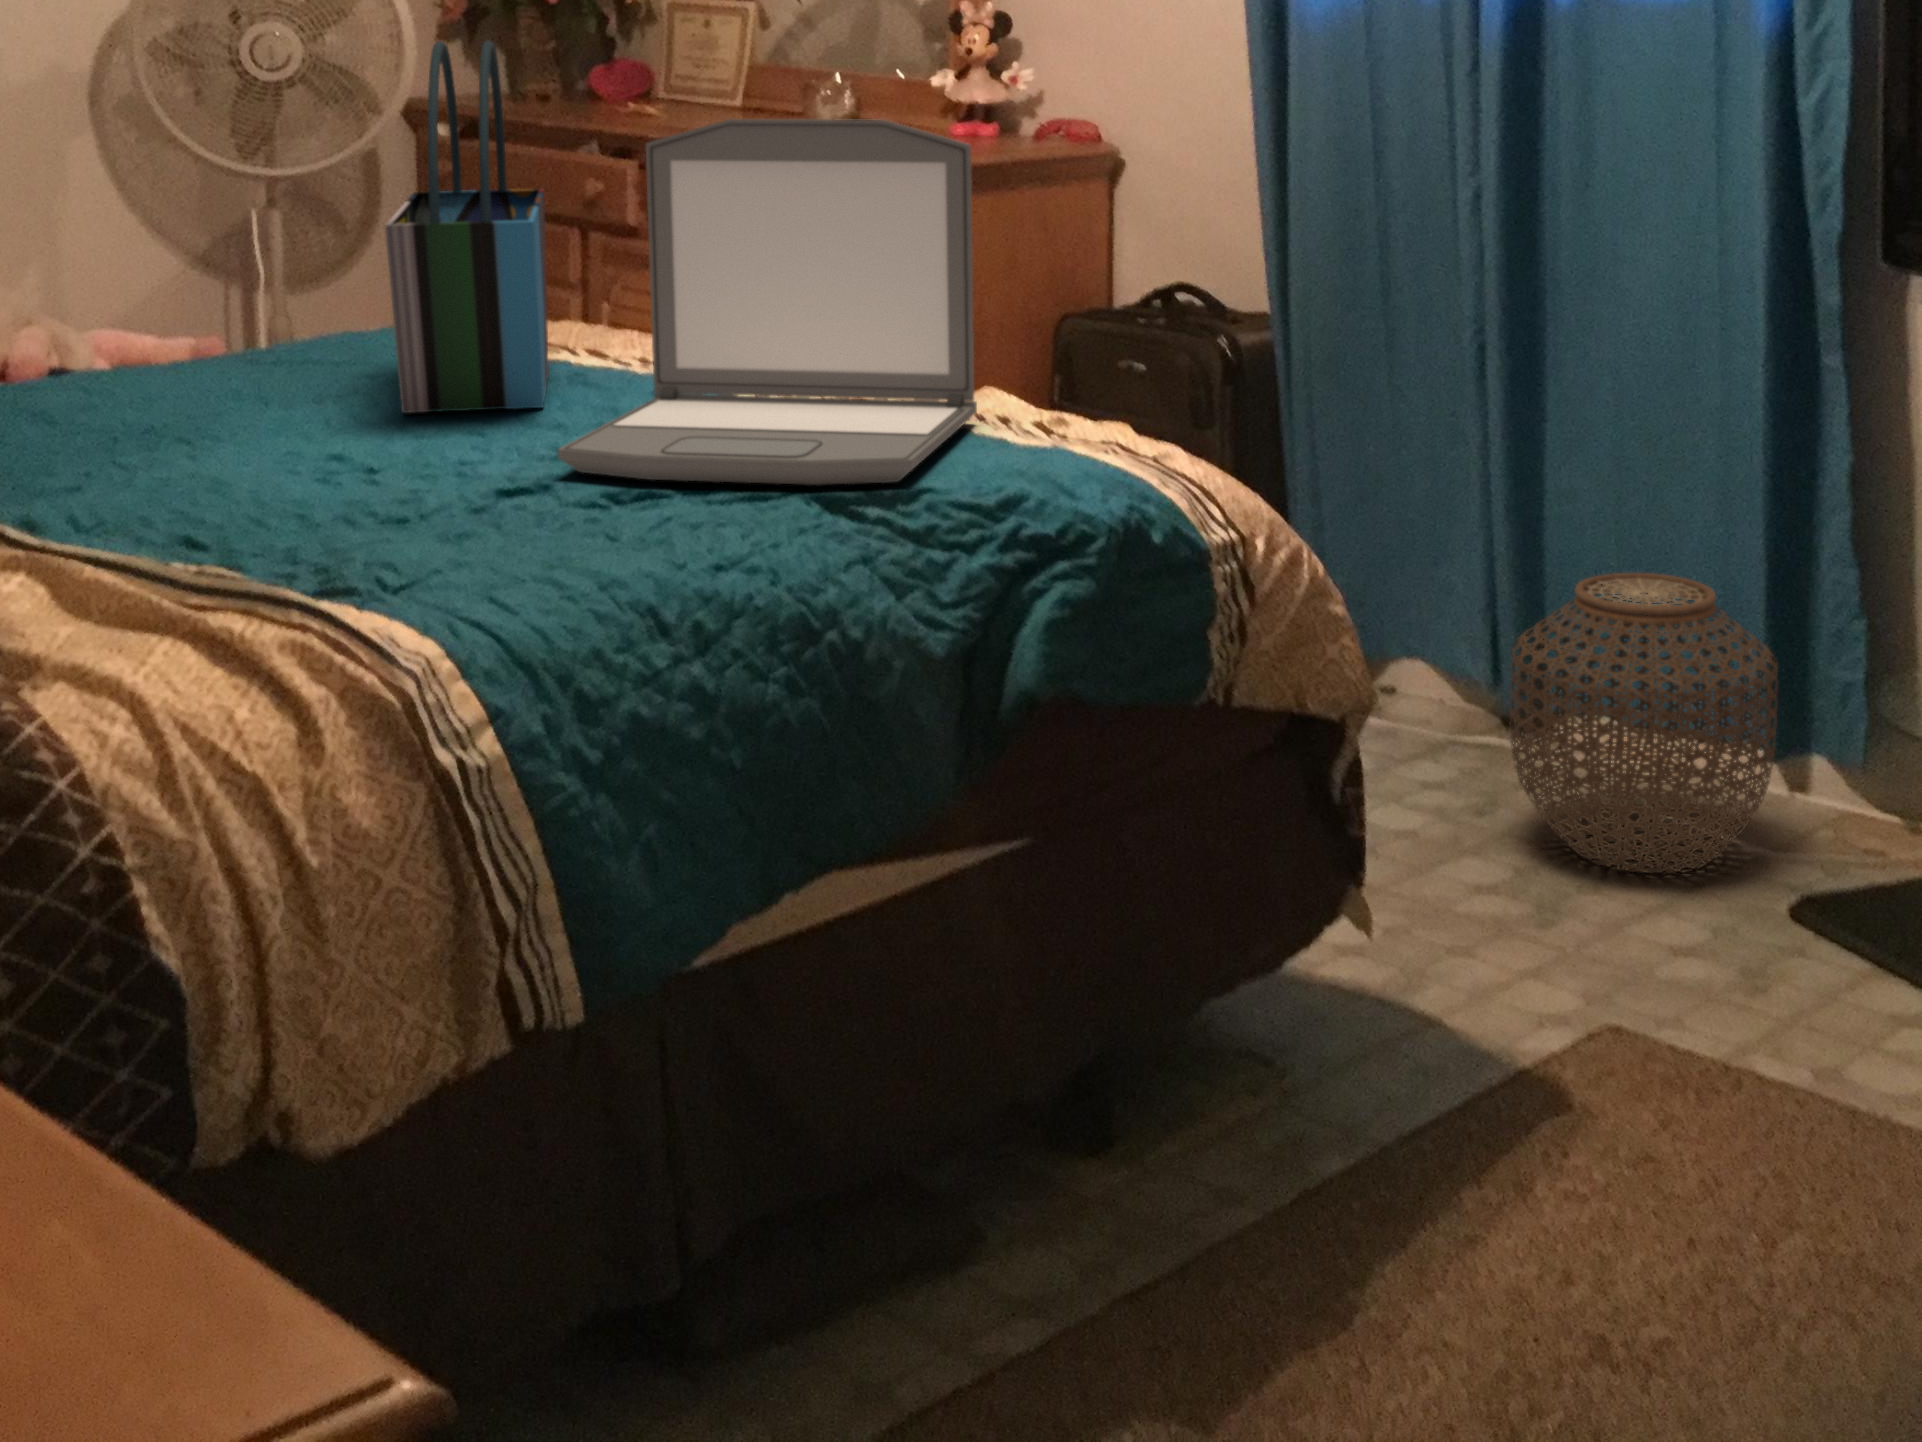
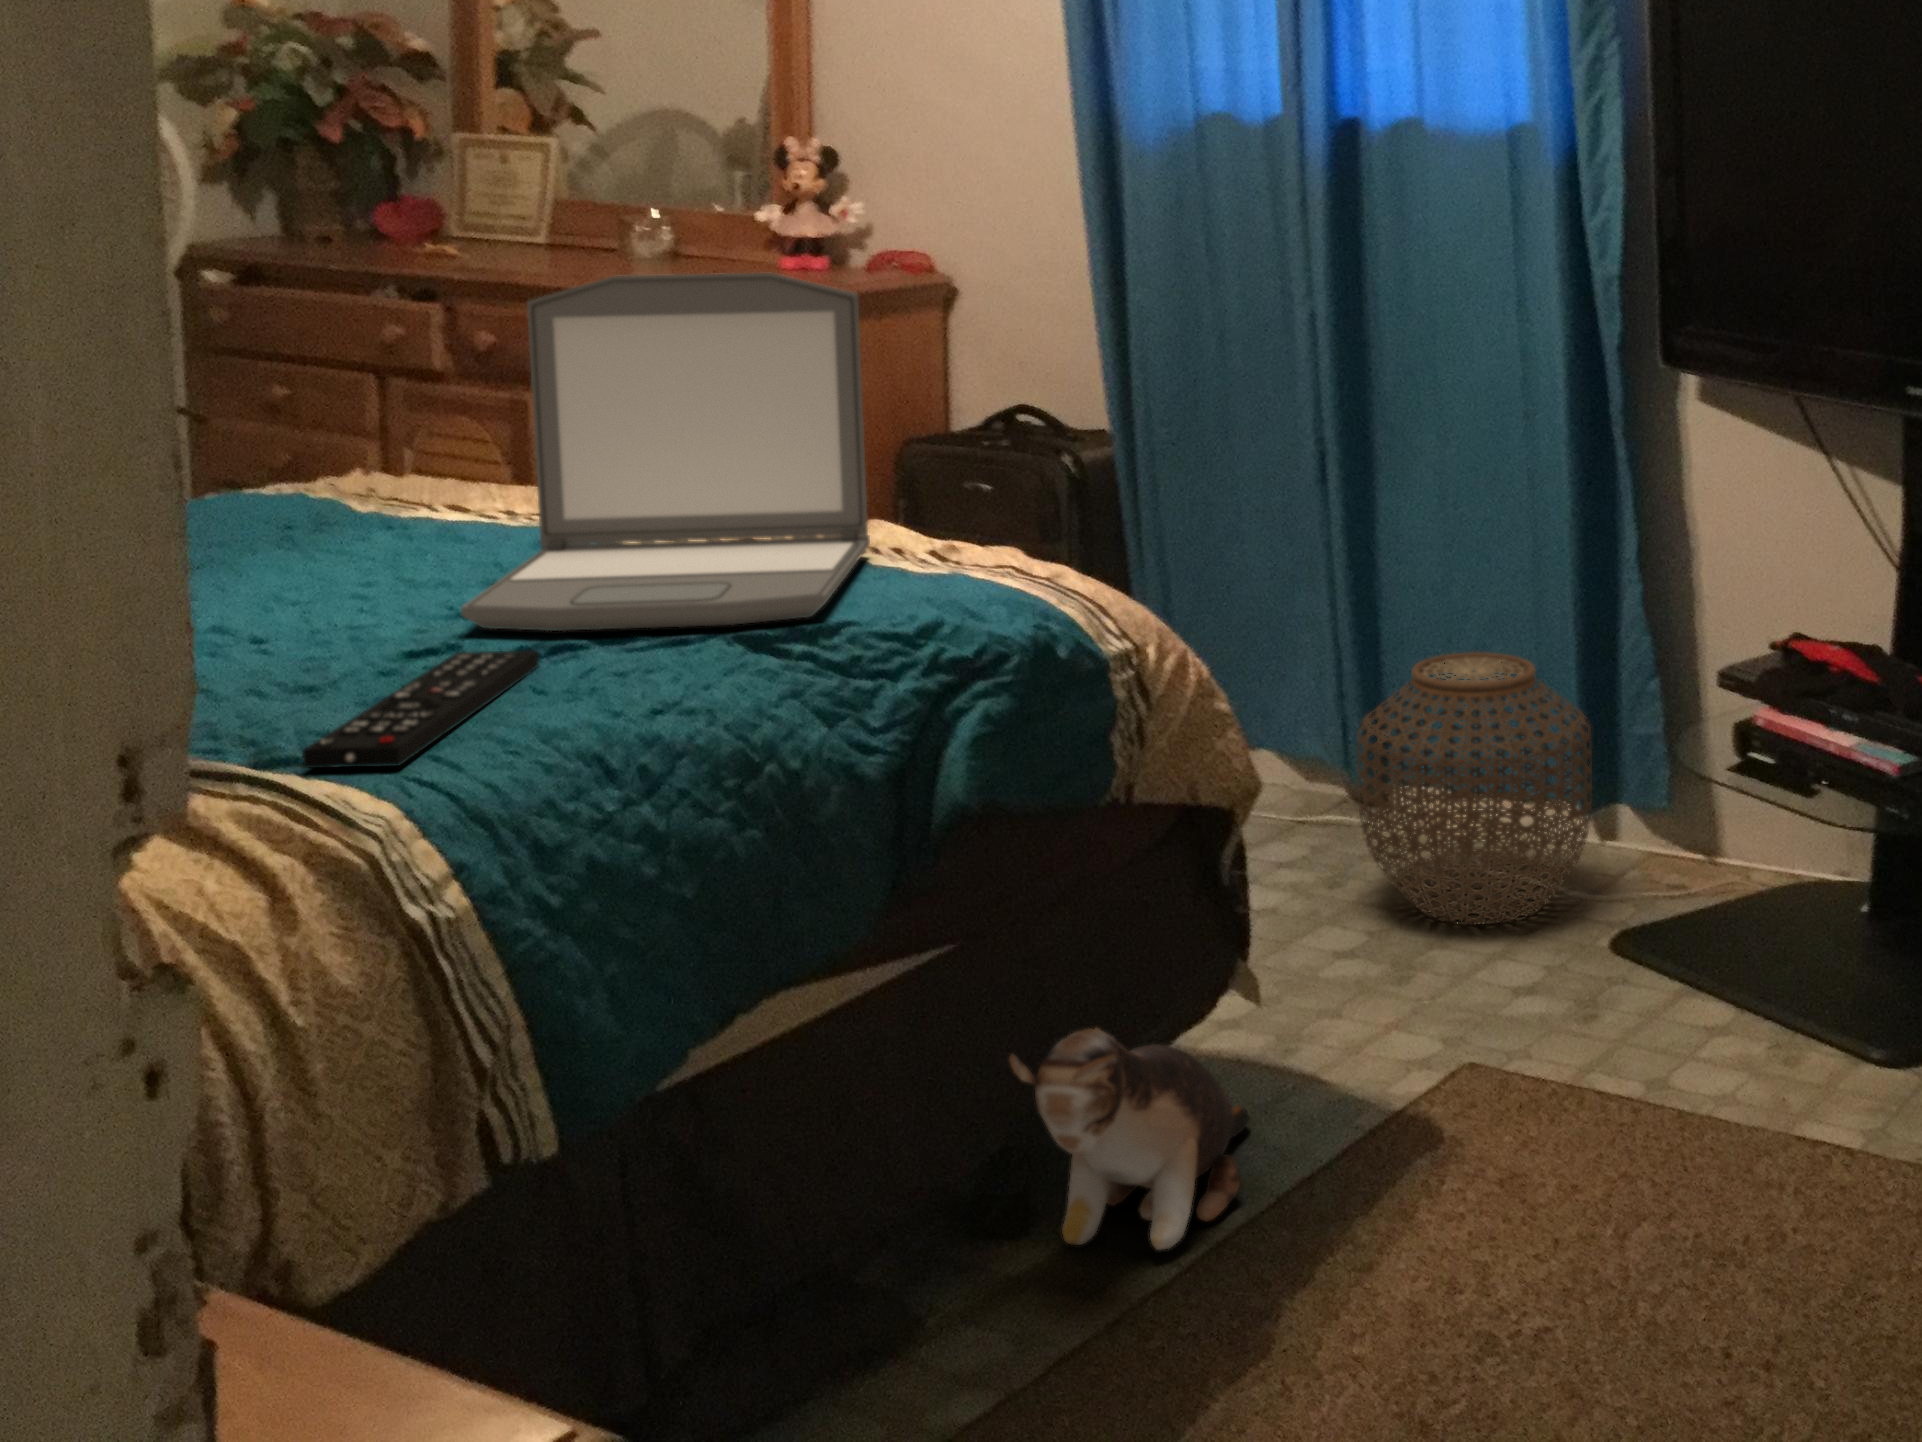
tote bag: present [385,41,549,413] -> none [250,201,418,580]
remote control: none [361,494,619,605] -> present [302,650,539,768]
plush toy: none [1083,944,1355,1193] -> present [1010,1027,1249,1250]

